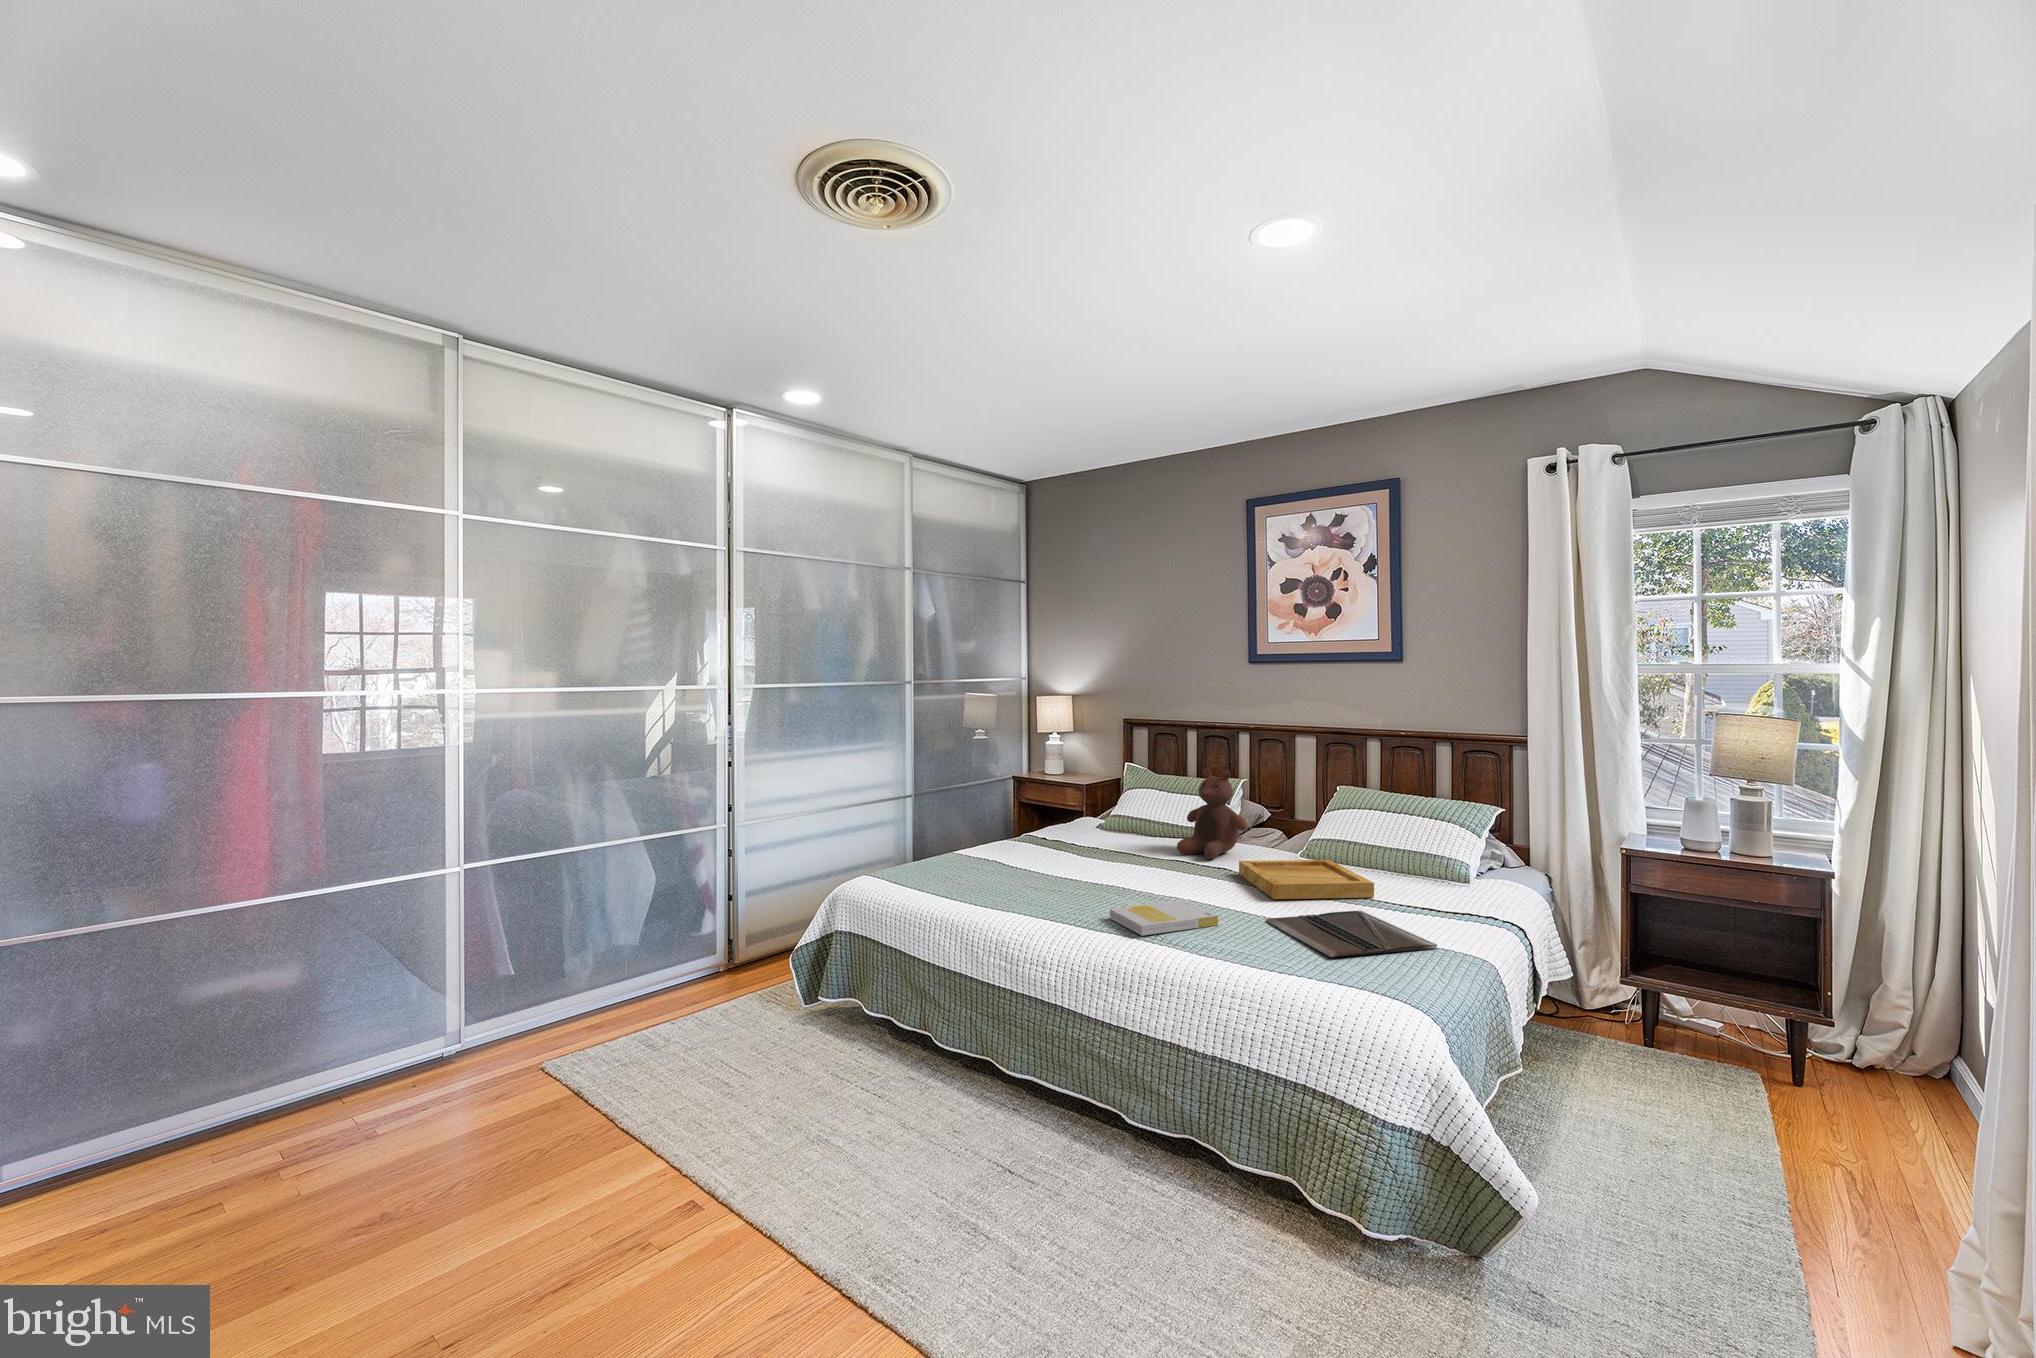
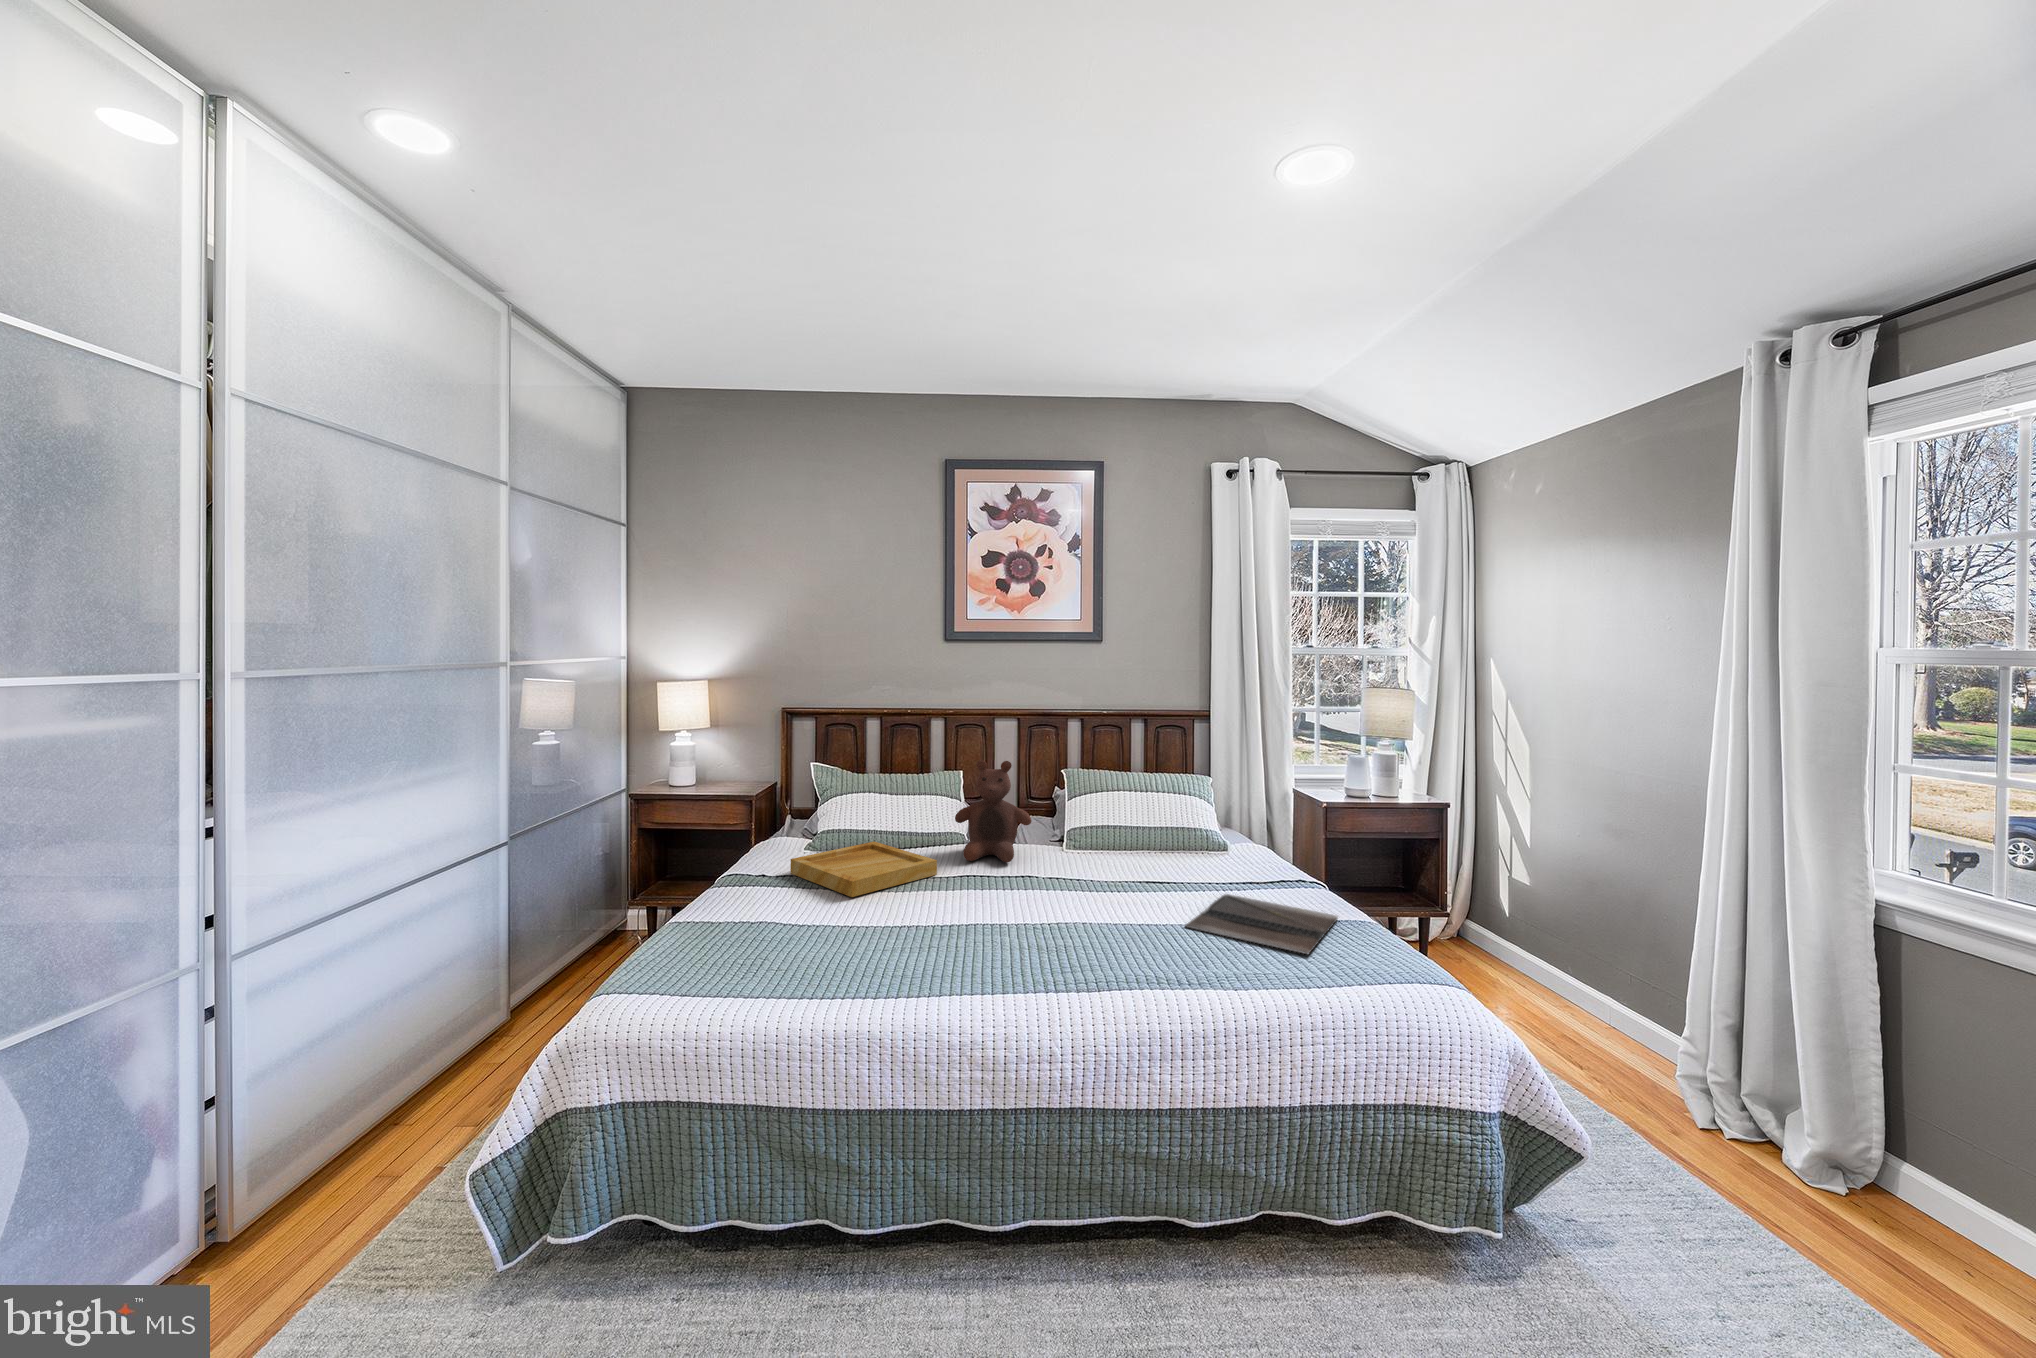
tray: present [1239,860,1374,899] -> present [790,842,937,897]
book: present [1110,900,1218,936] -> none [1058,923,1161,983]

